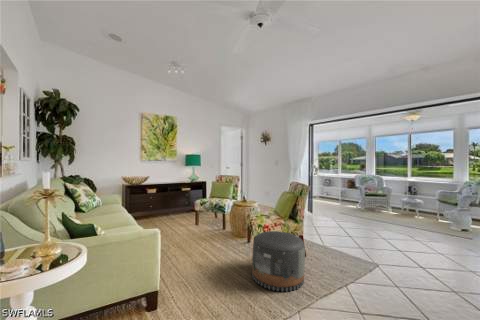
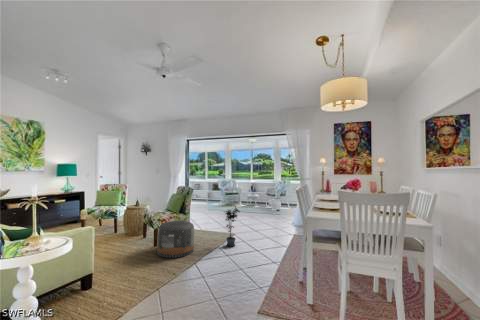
potted plant: none [357,225,391,296] -> present [226,206,240,247]

